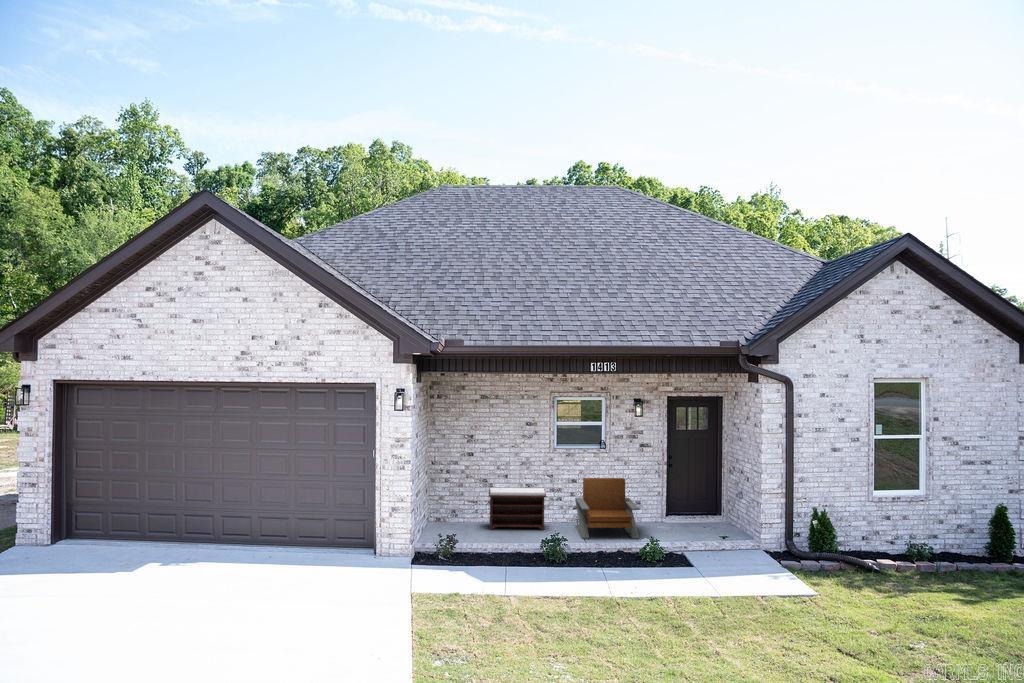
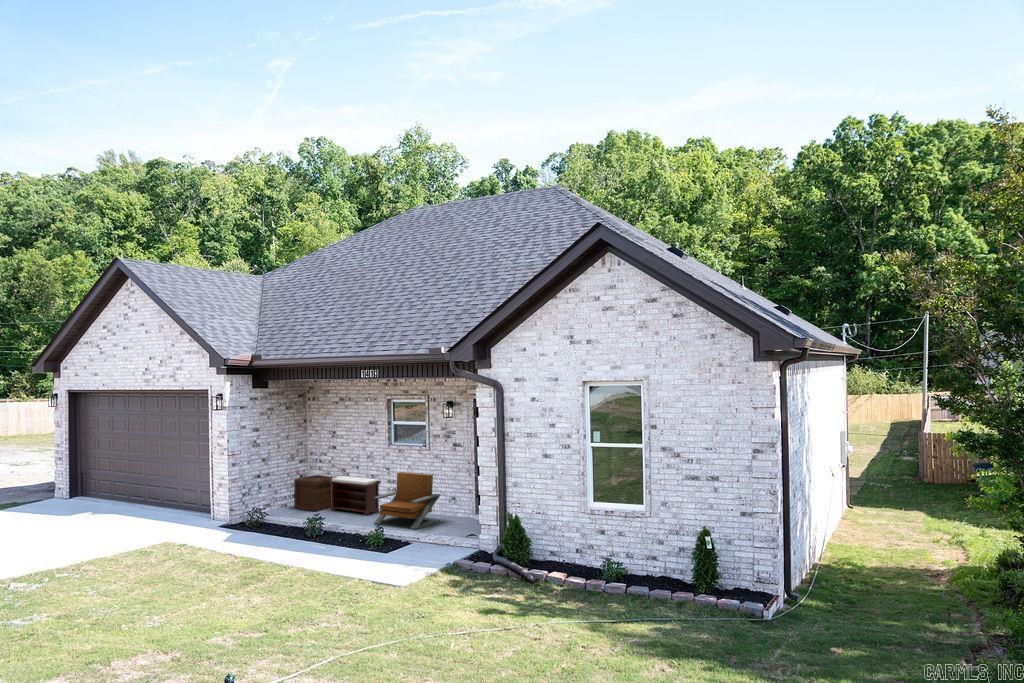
wooden crate: none [440,489,479,533] -> present [294,475,335,511]

